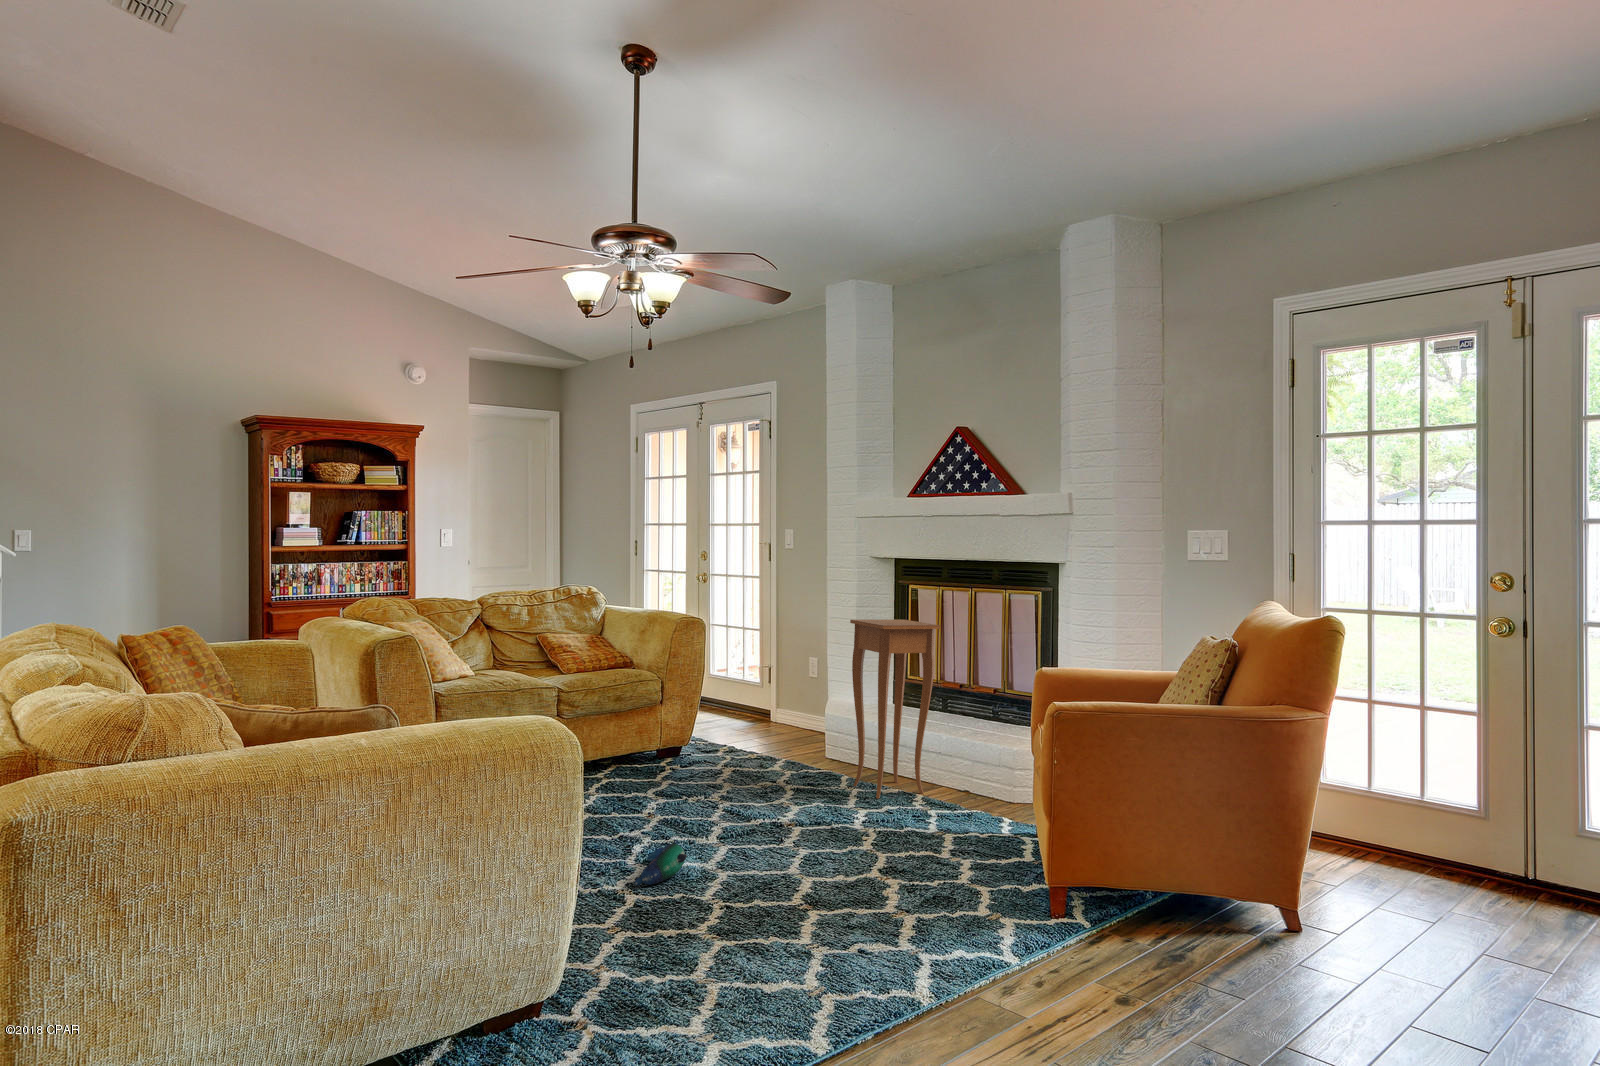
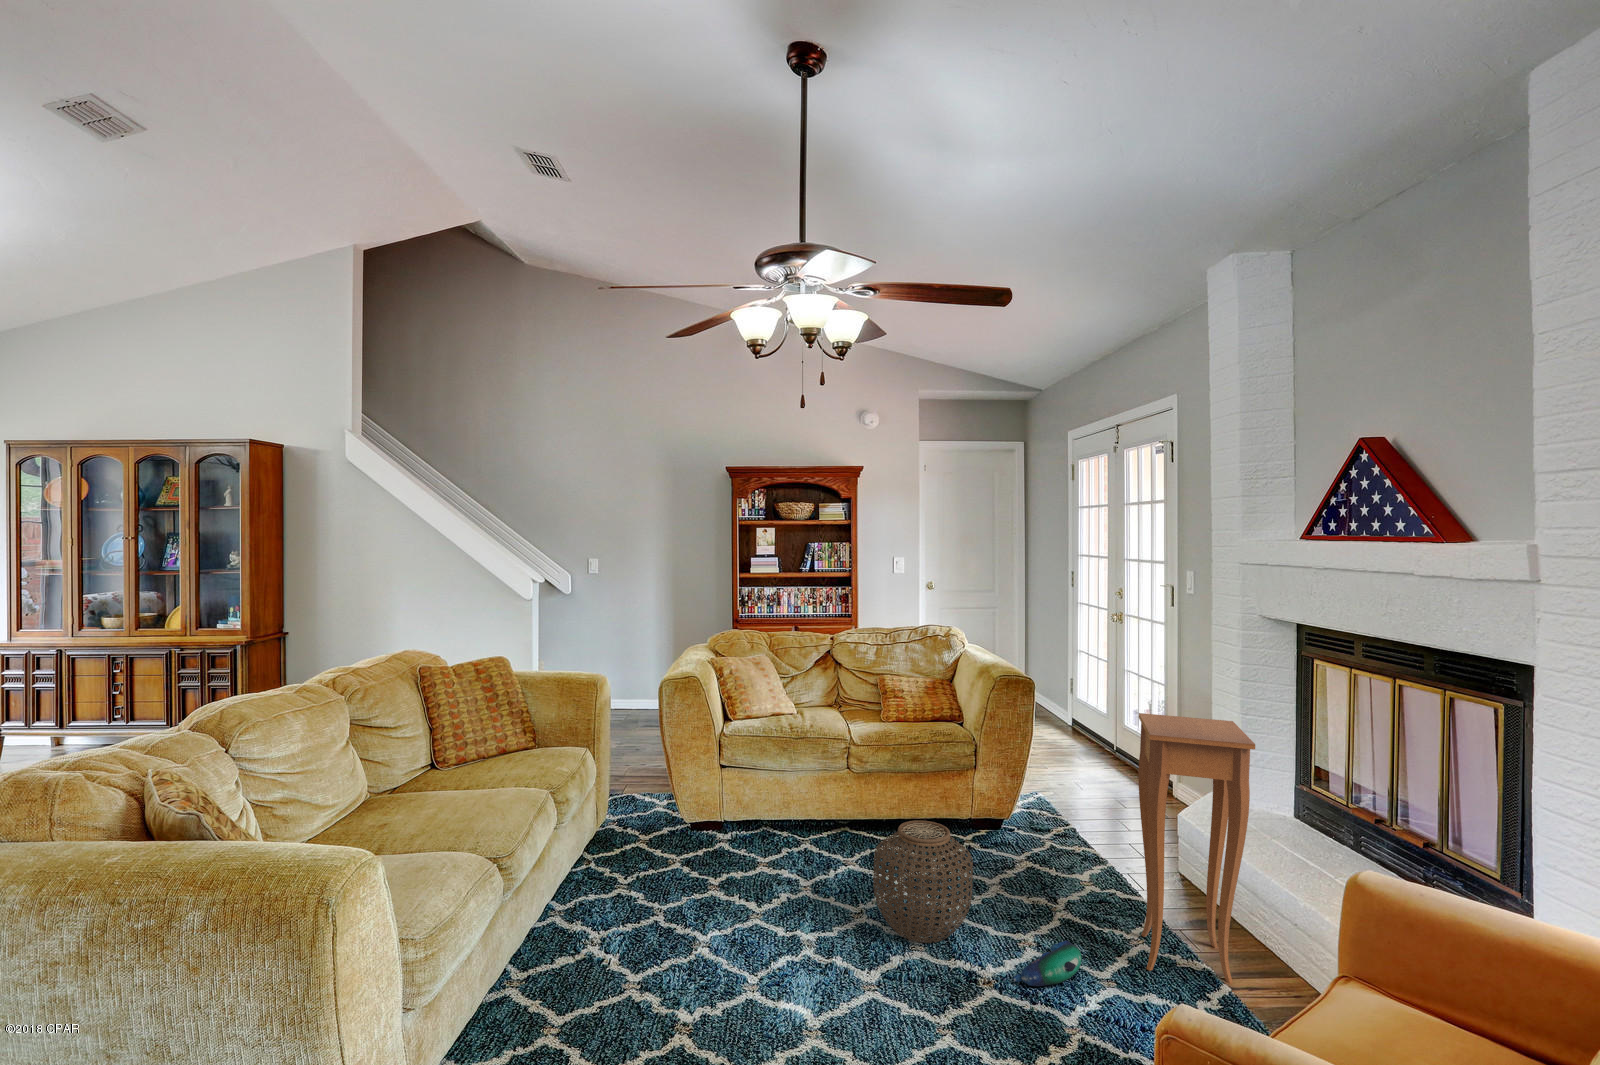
woven basket: none [676,725,760,821] -> present [873,820,973,943]
plush toy: present [634,844,687,885] -> present [1013,940,1082,987]

